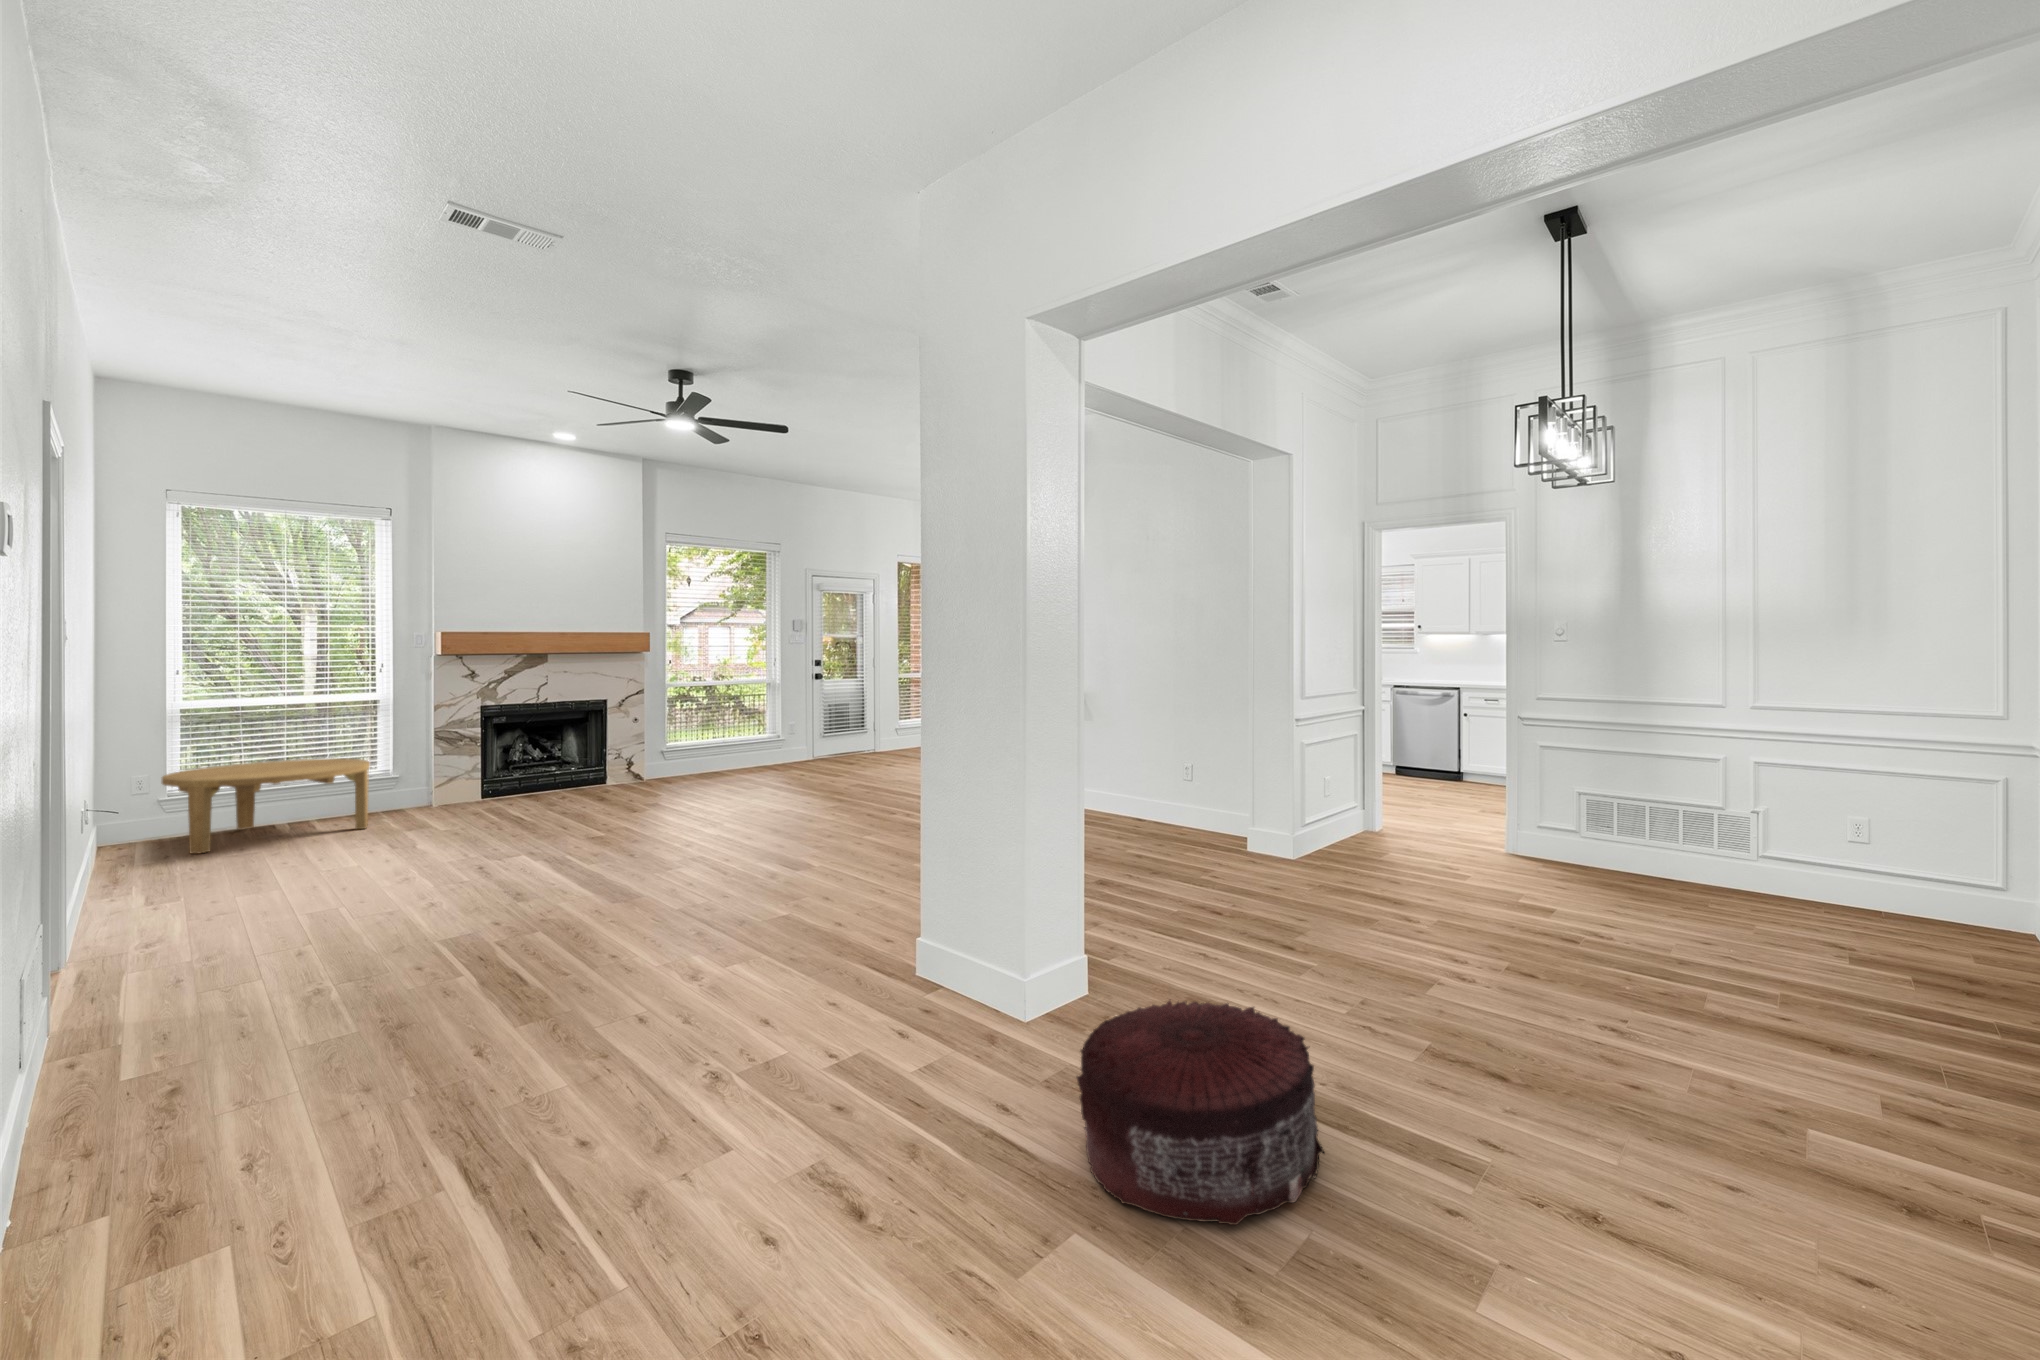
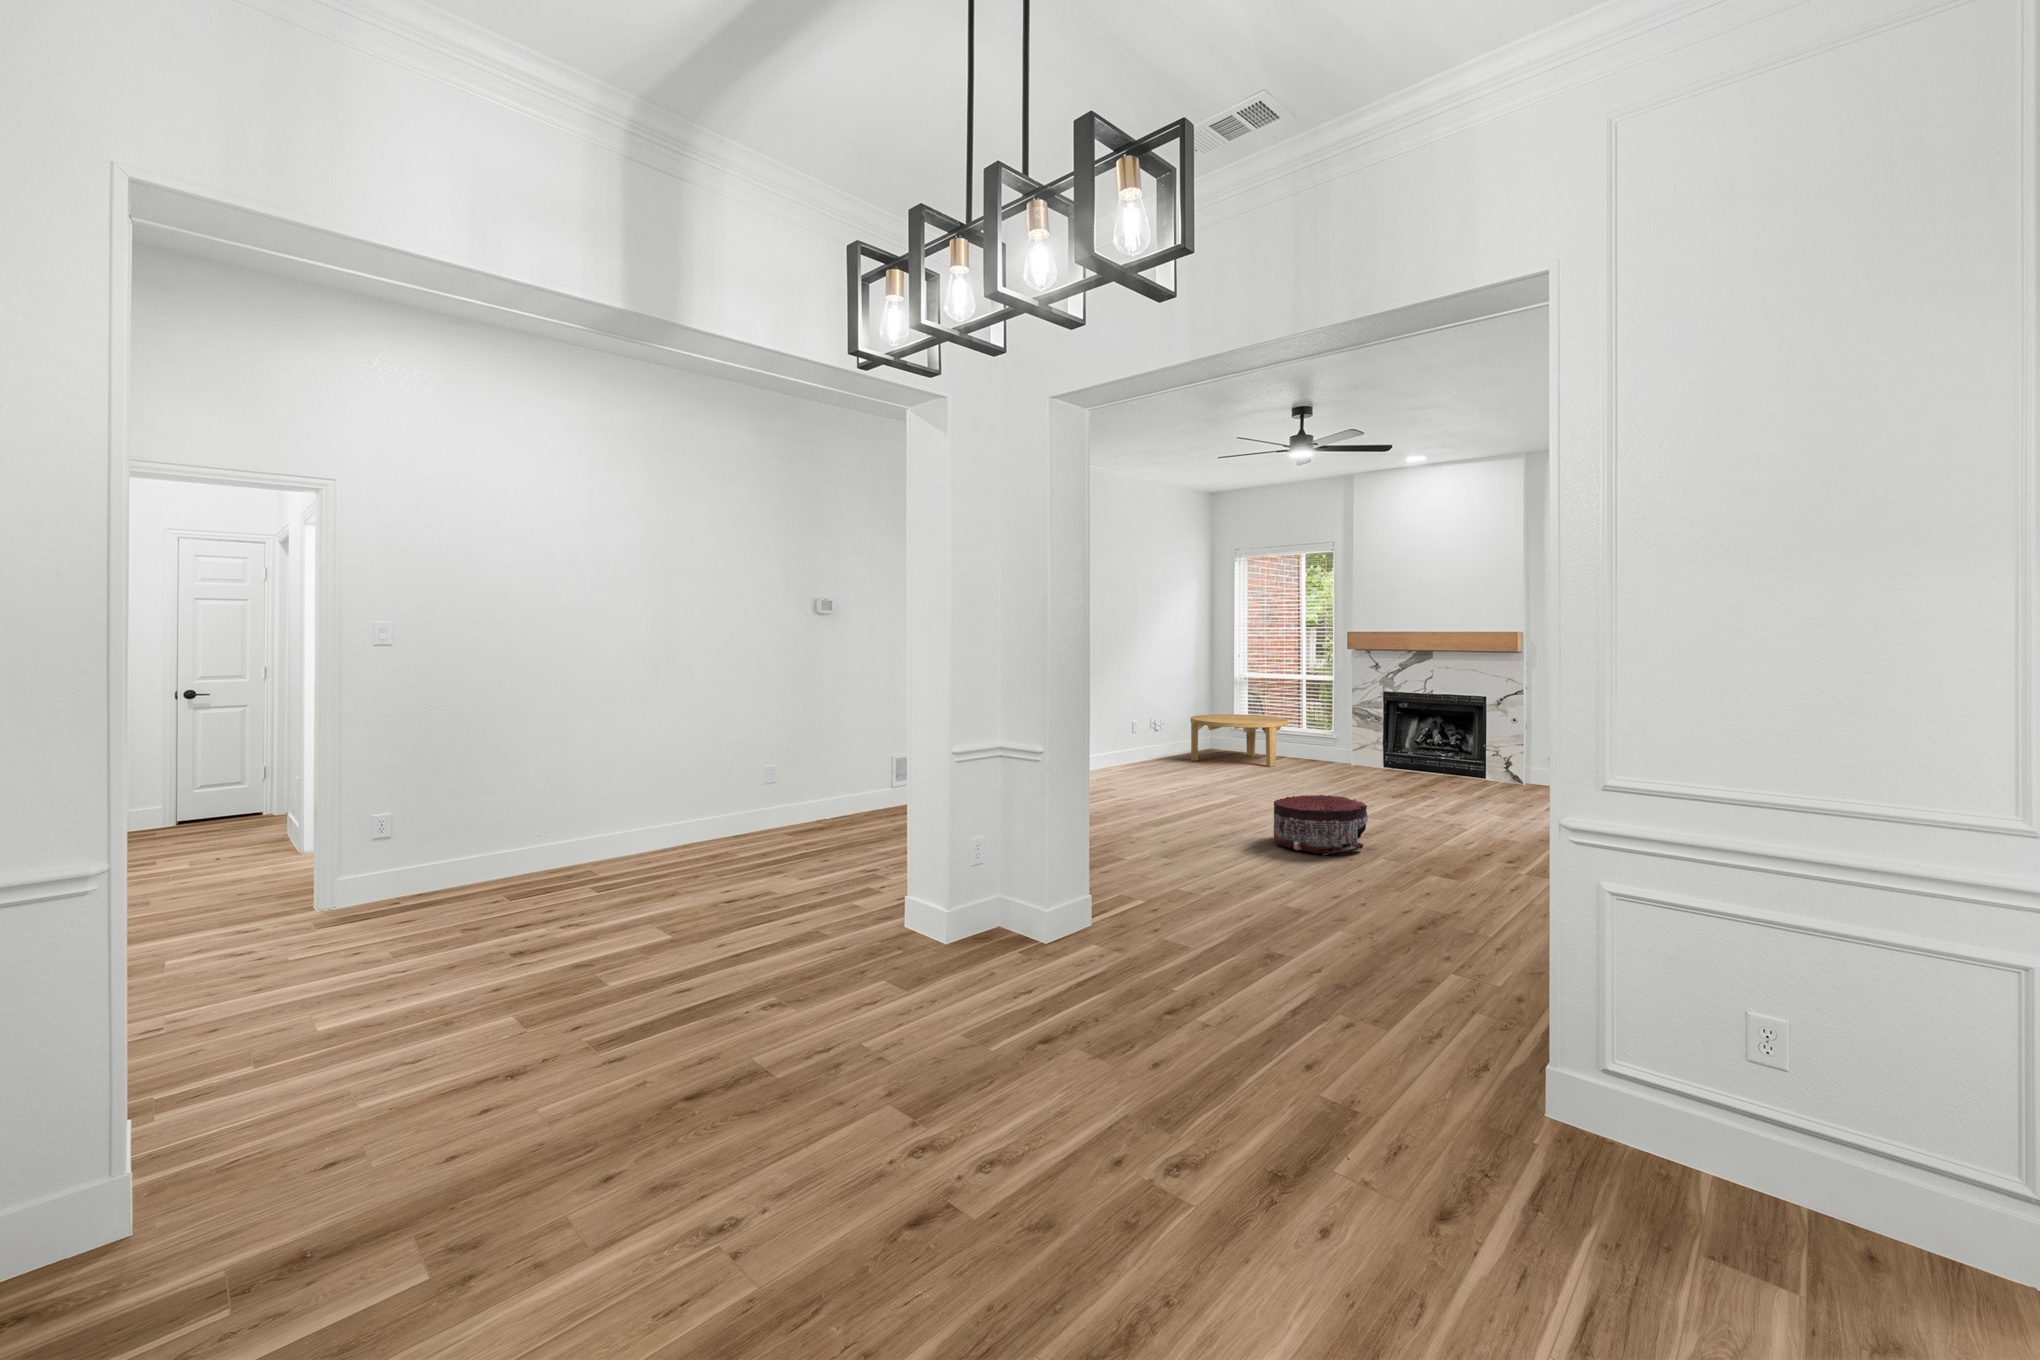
pouf: present [1077,1001,1324,1225] -> present [1274,795,1368,855]

